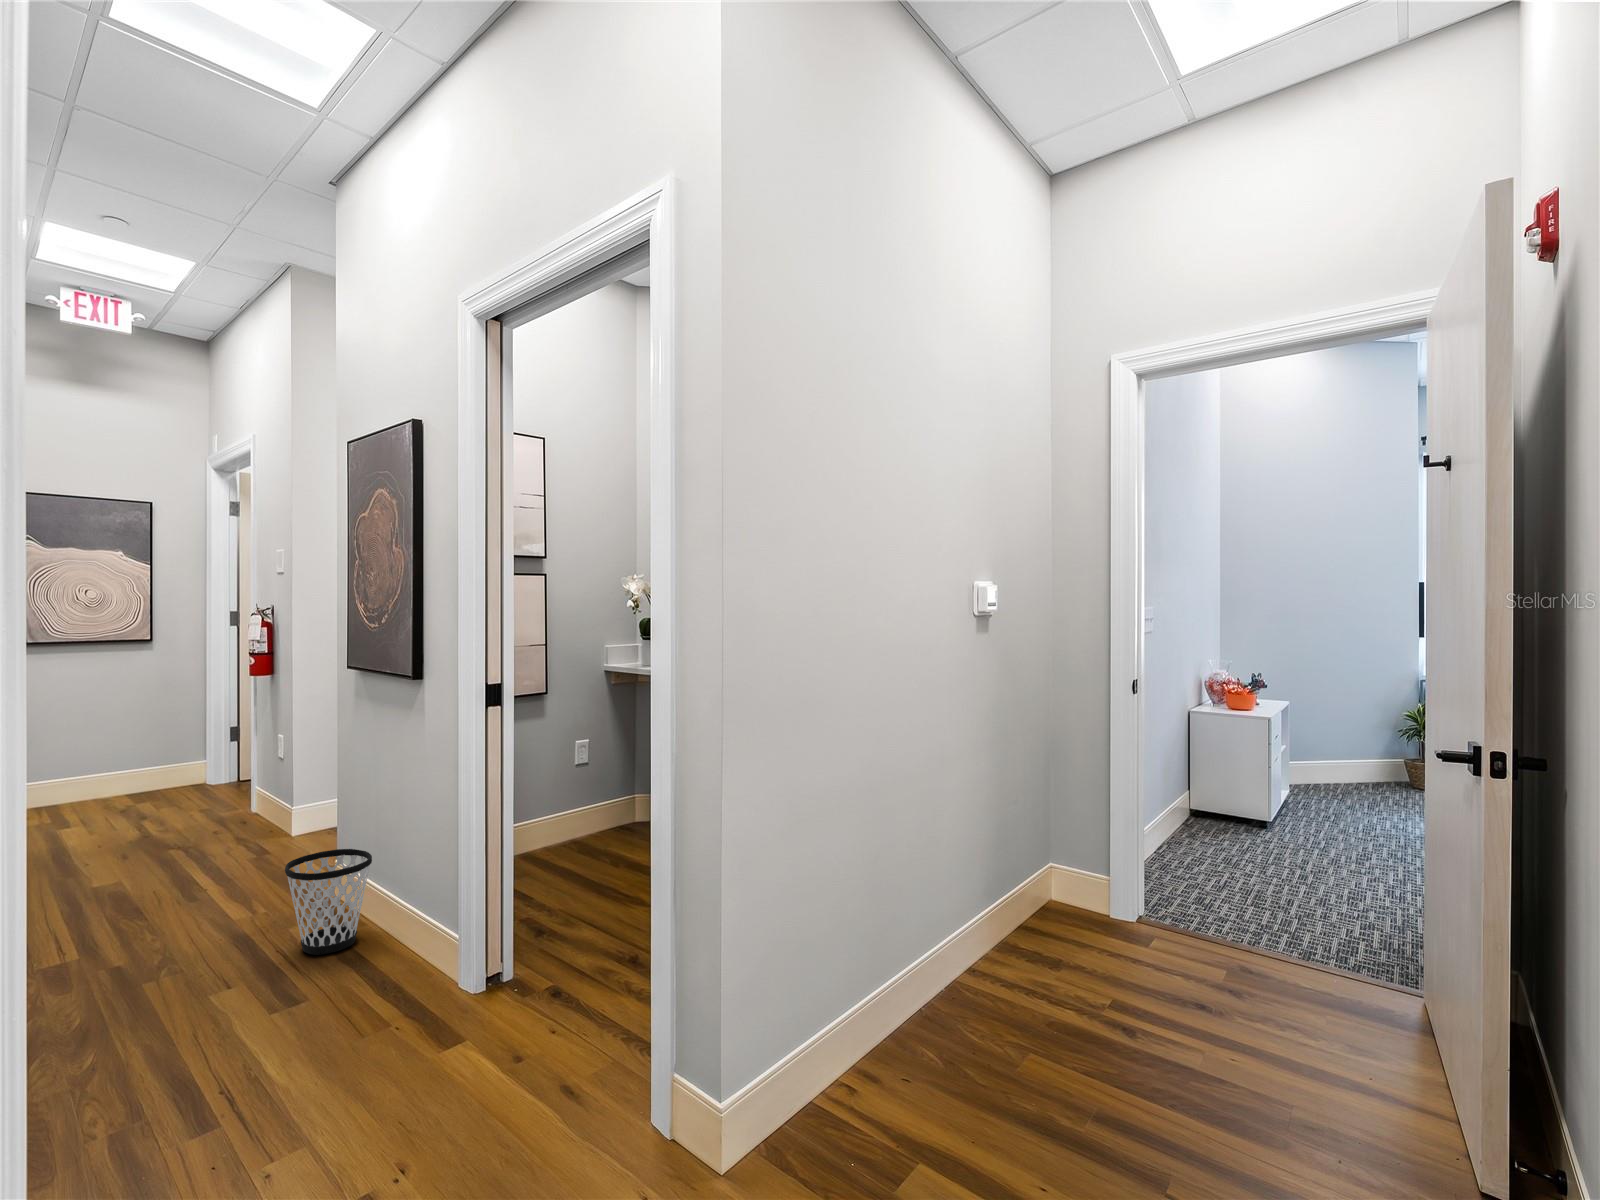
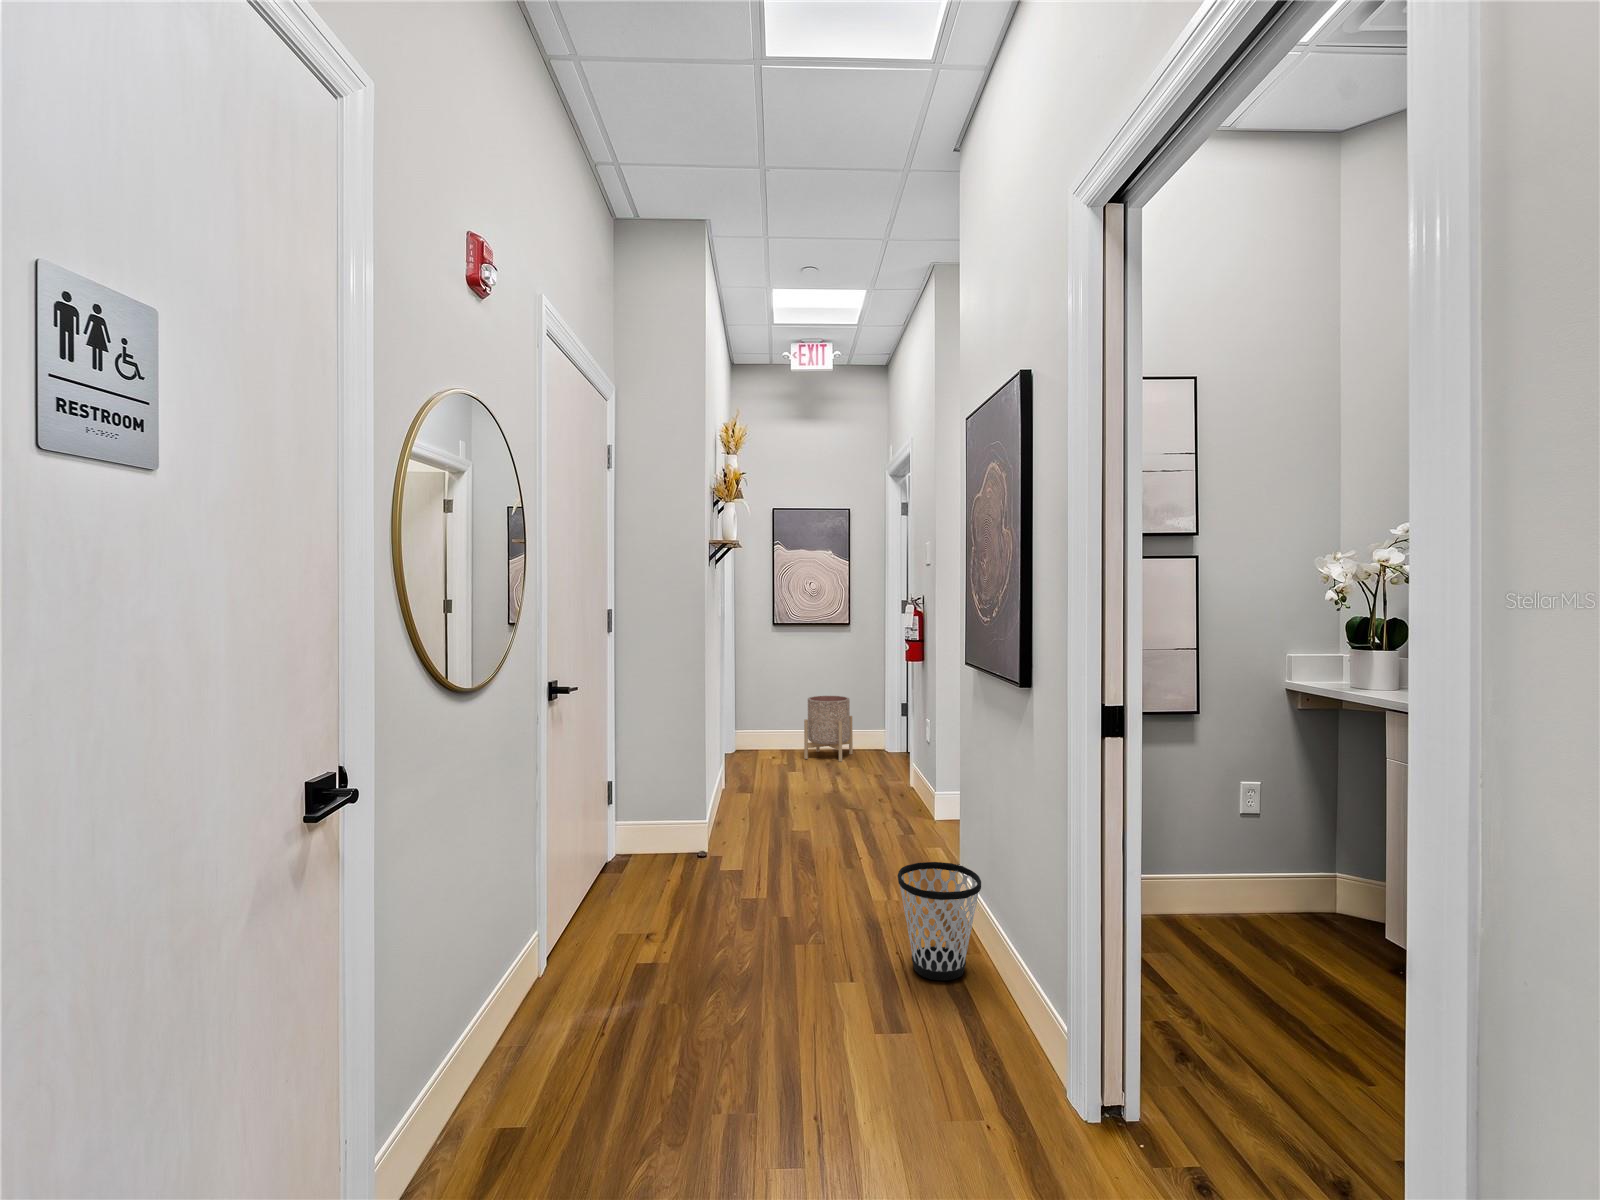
planter: none [83,725,158,808] -> present [804,696,853,762]

